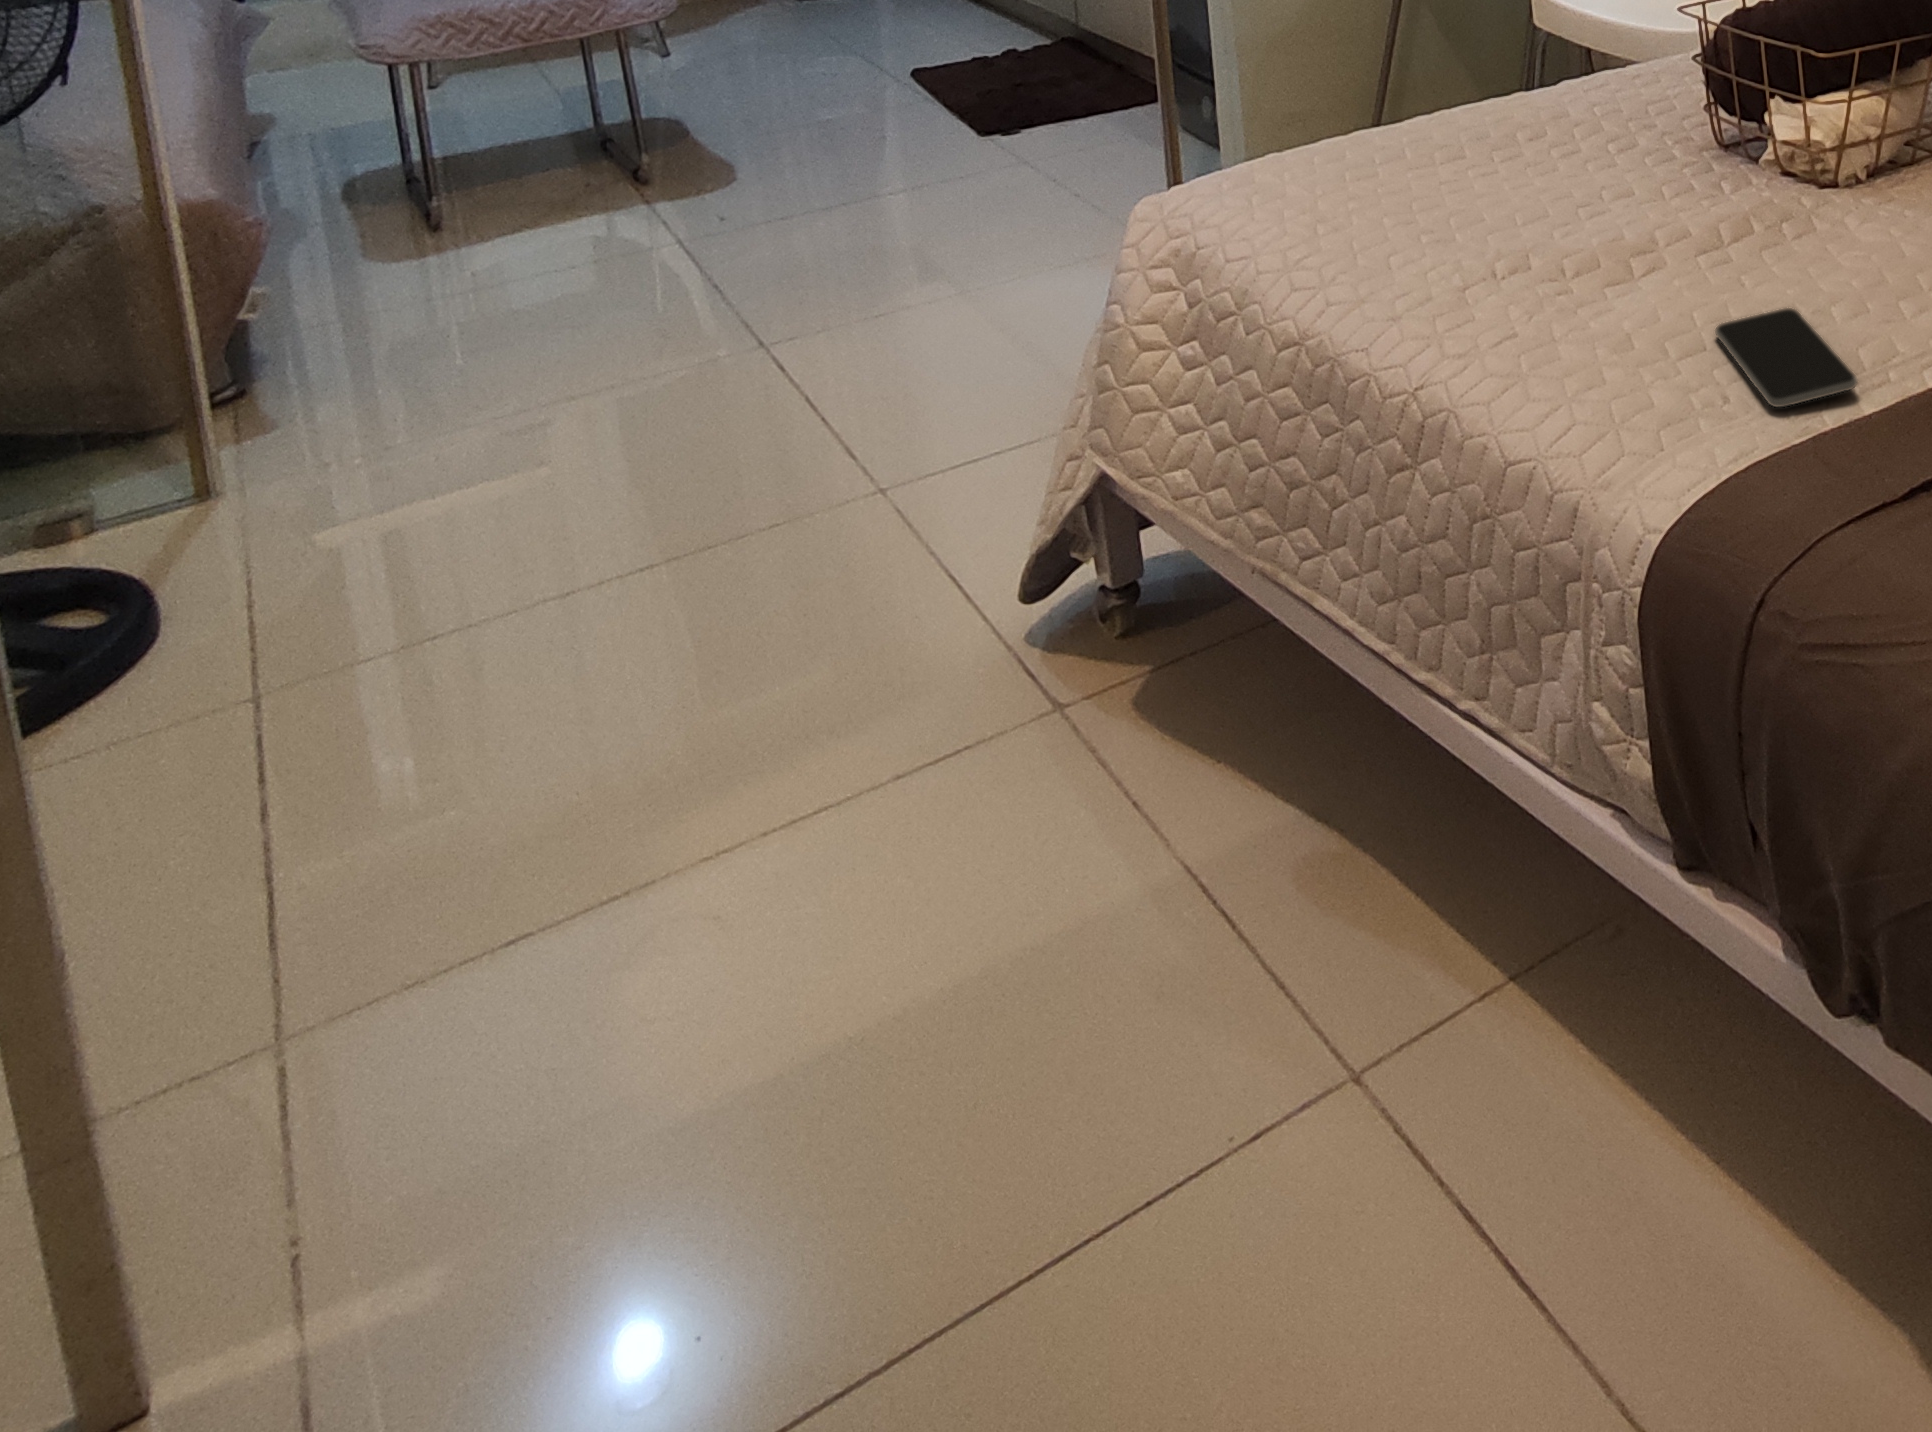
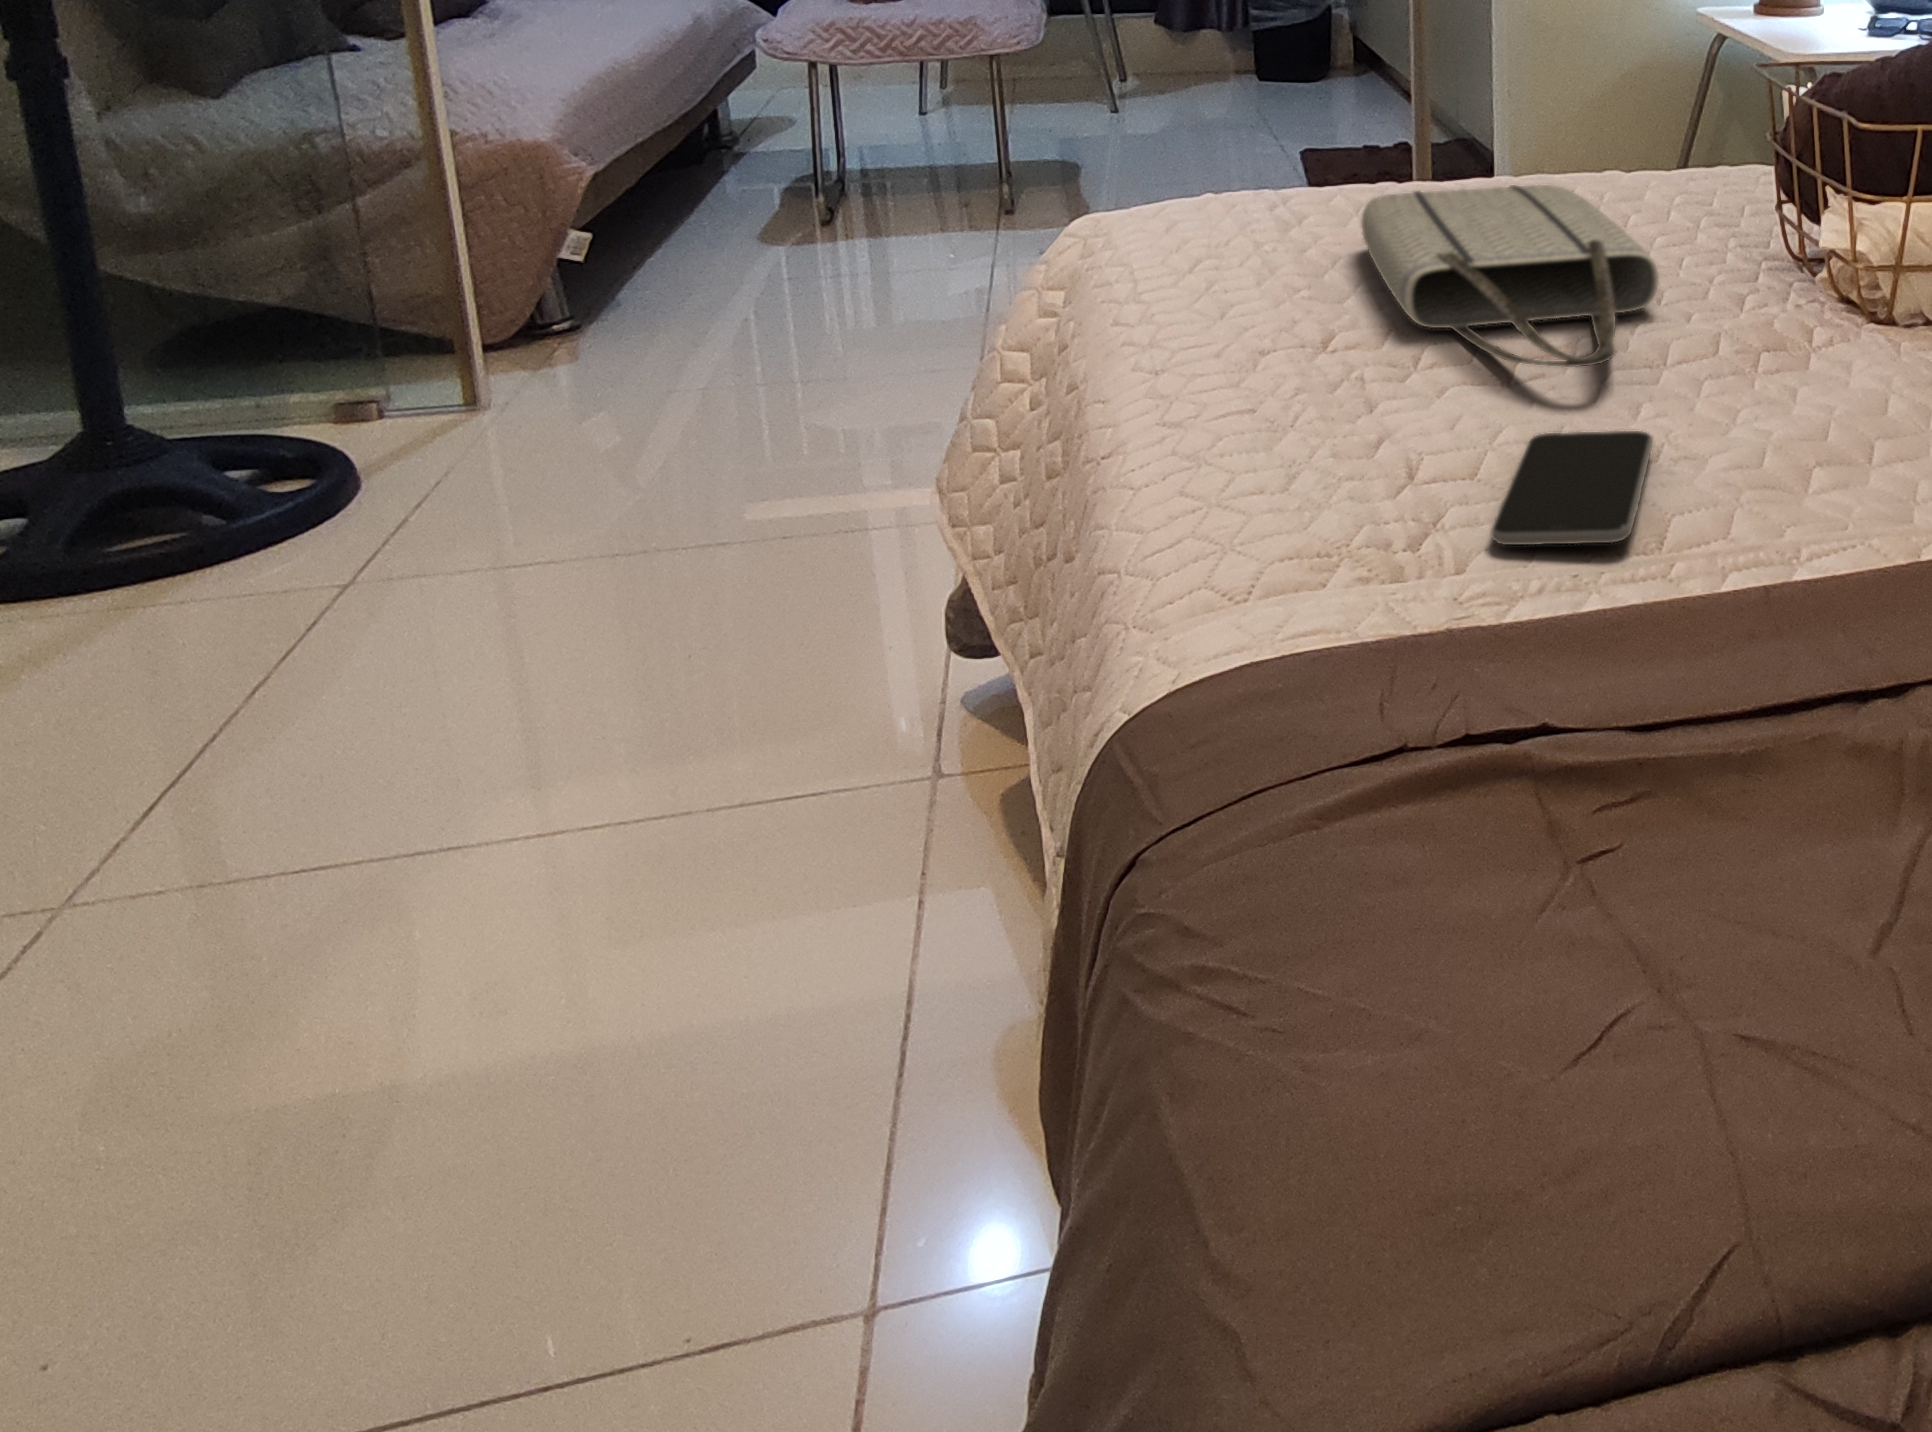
tote bag: none [1397,121,1717,273] -> present [1362,185,1659,367]

